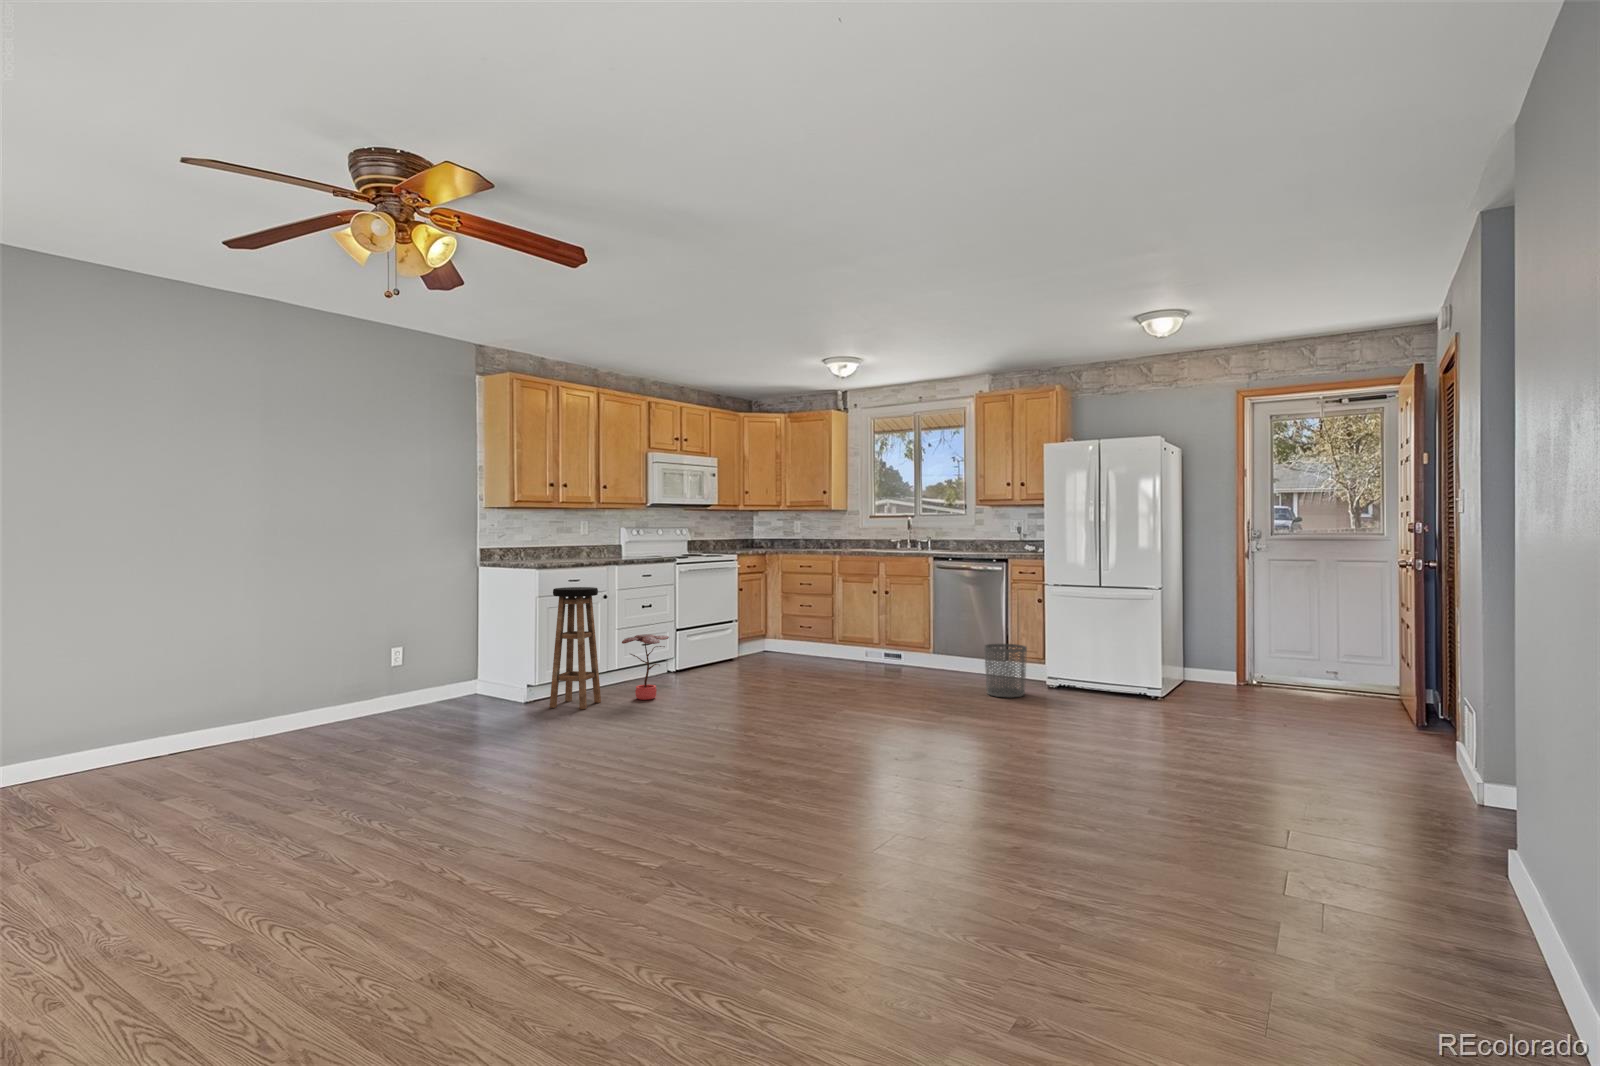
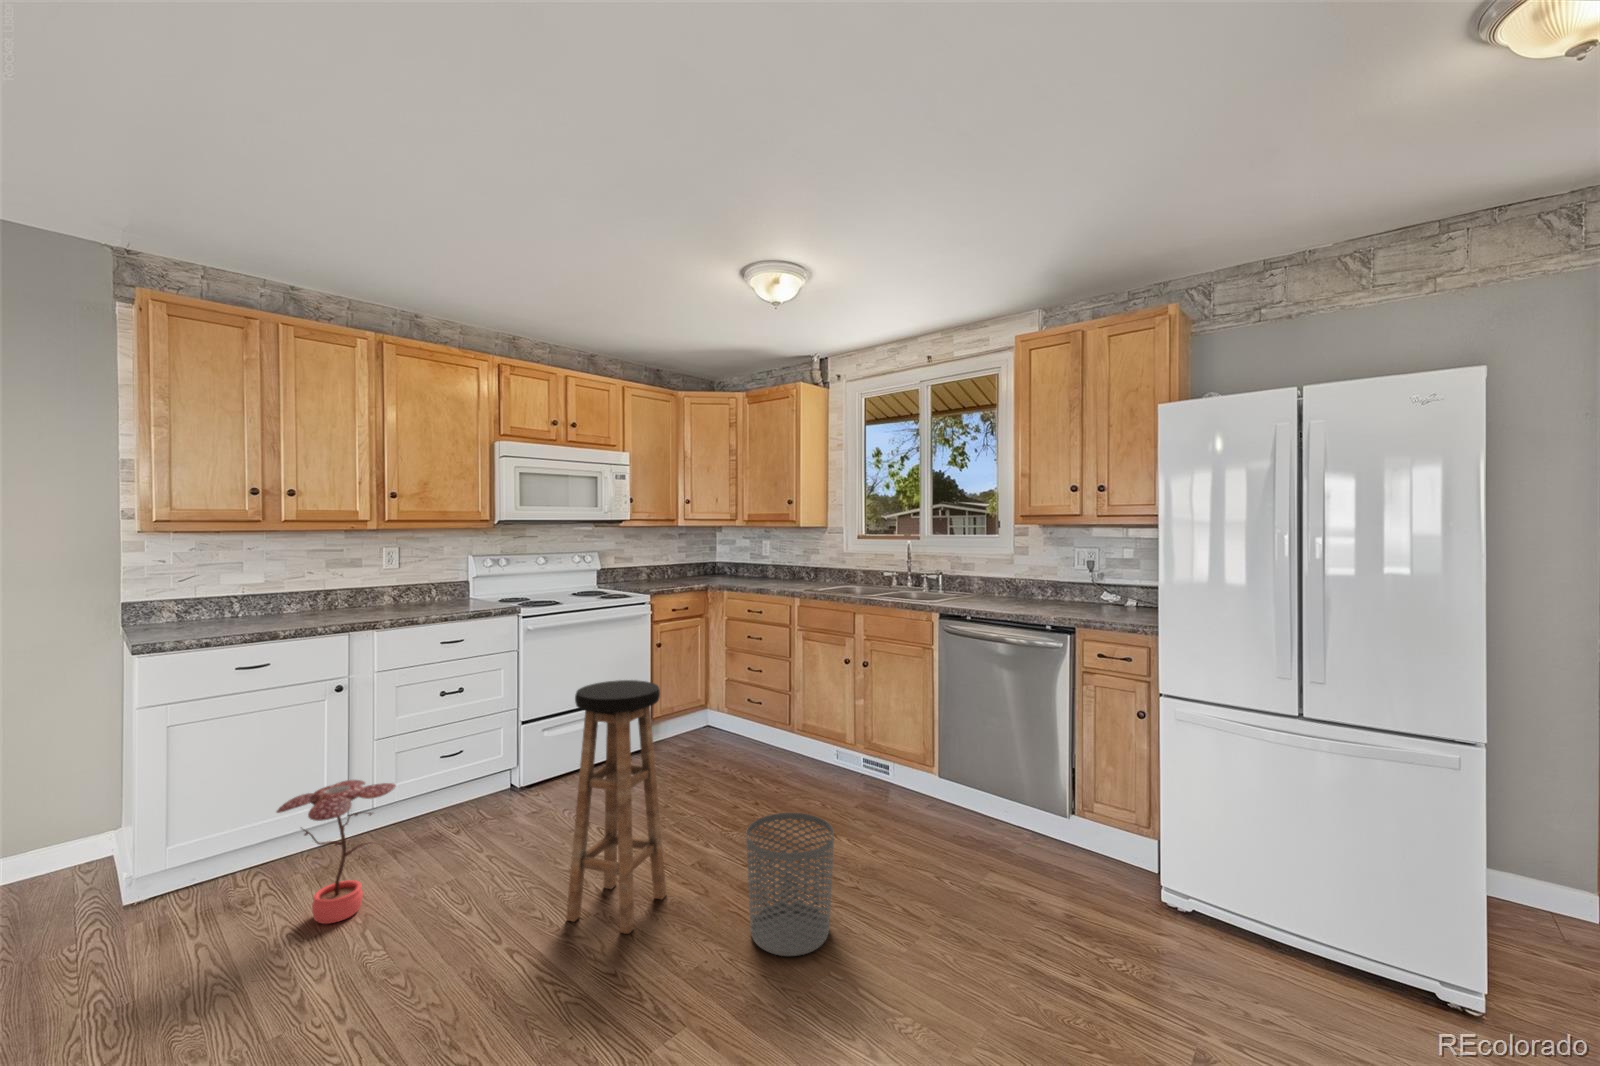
bar stool: present [550,587,601,709] -> present [566,680,666,934]
waste bin: present [985,644,1027,698] -> present [747,813,834,956]

